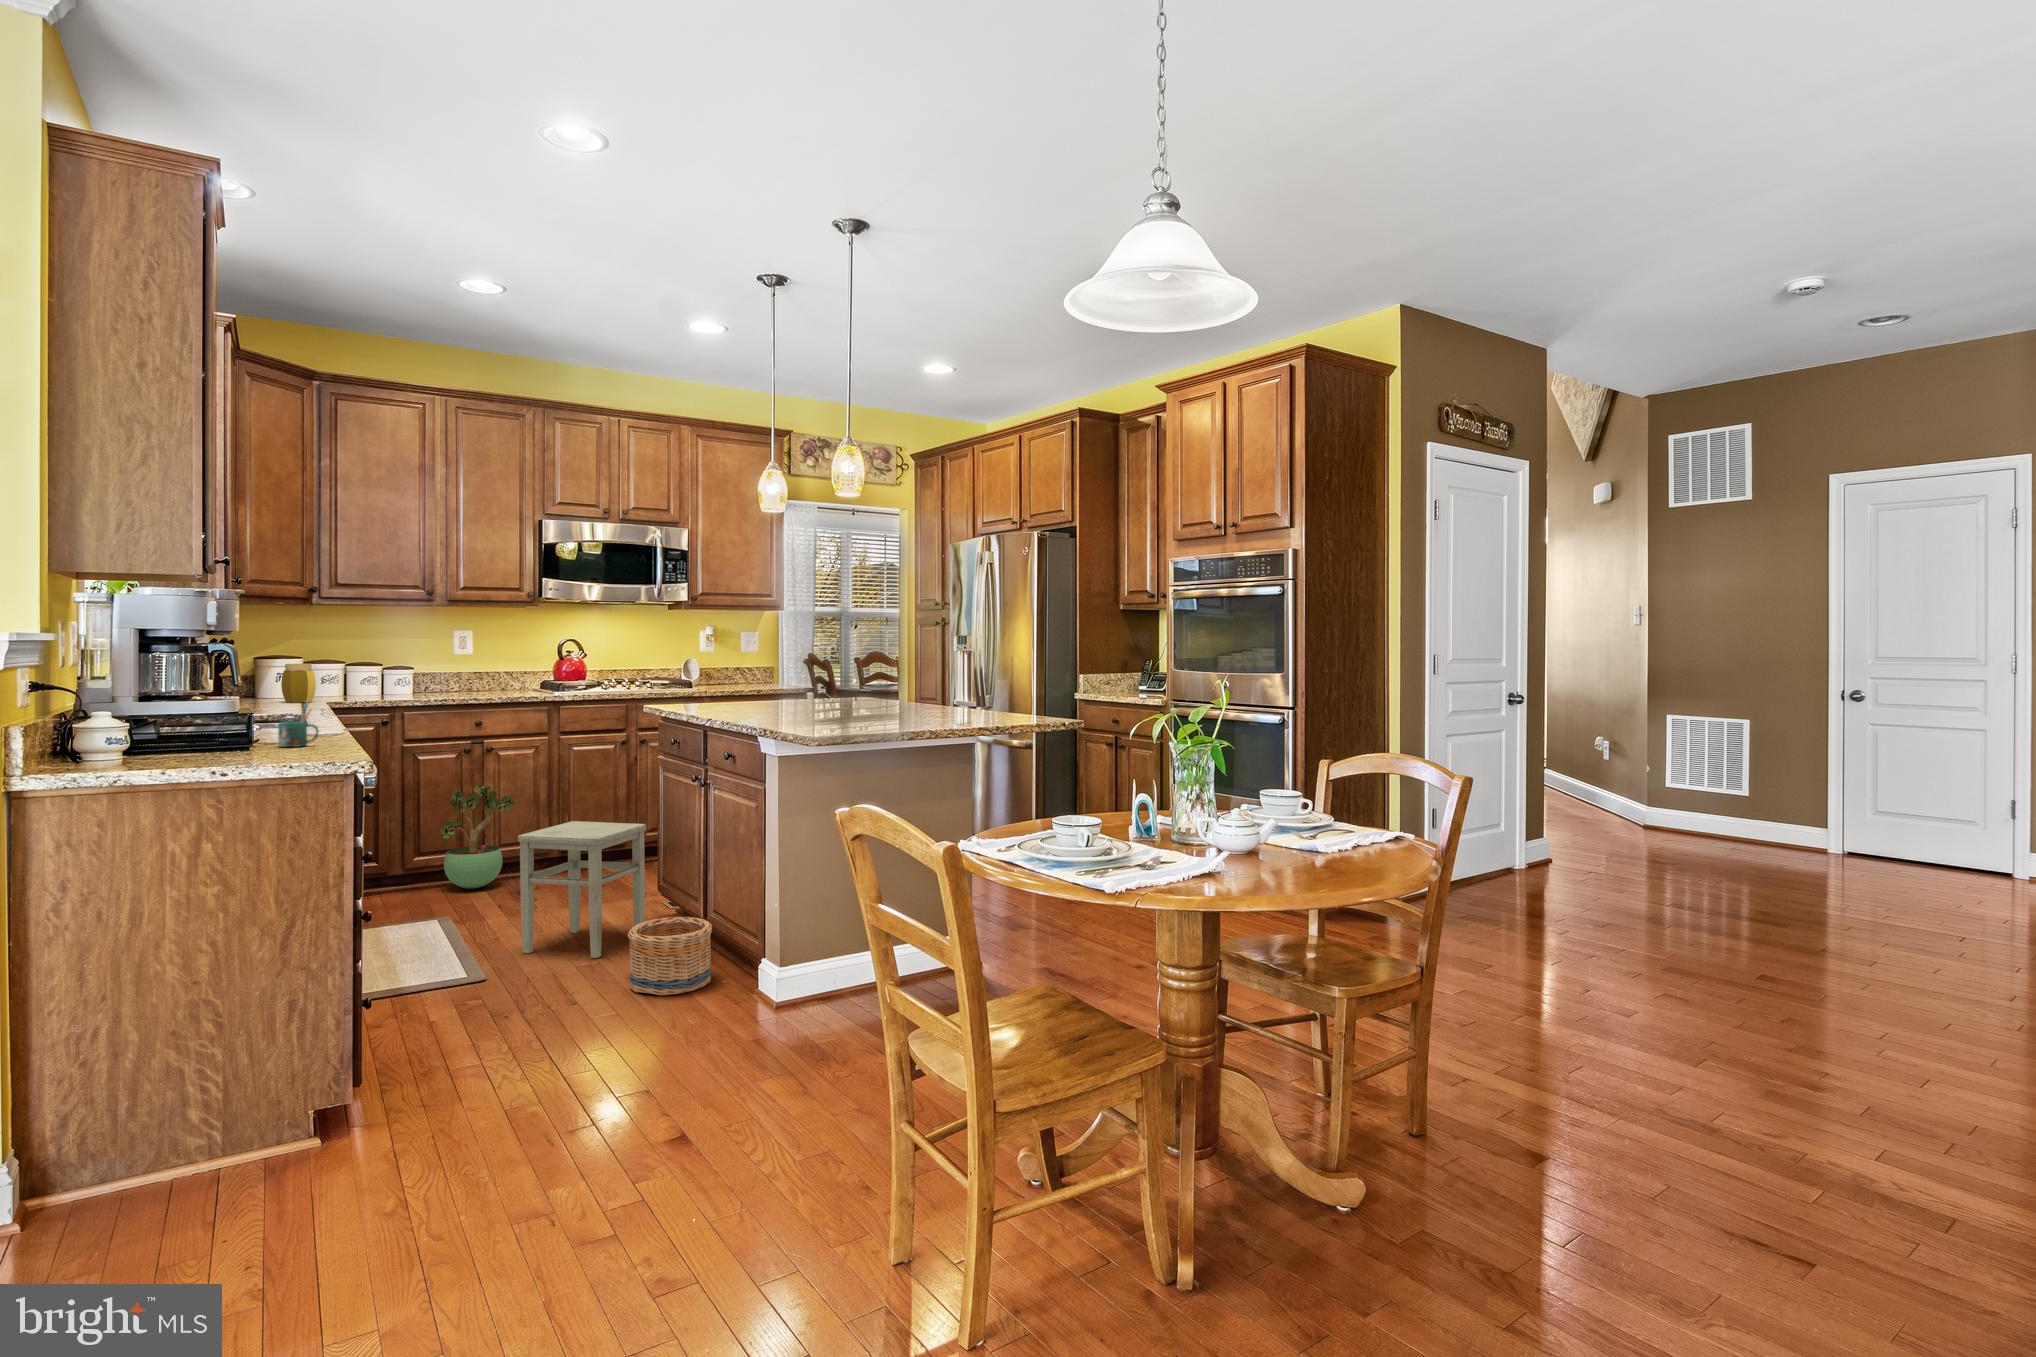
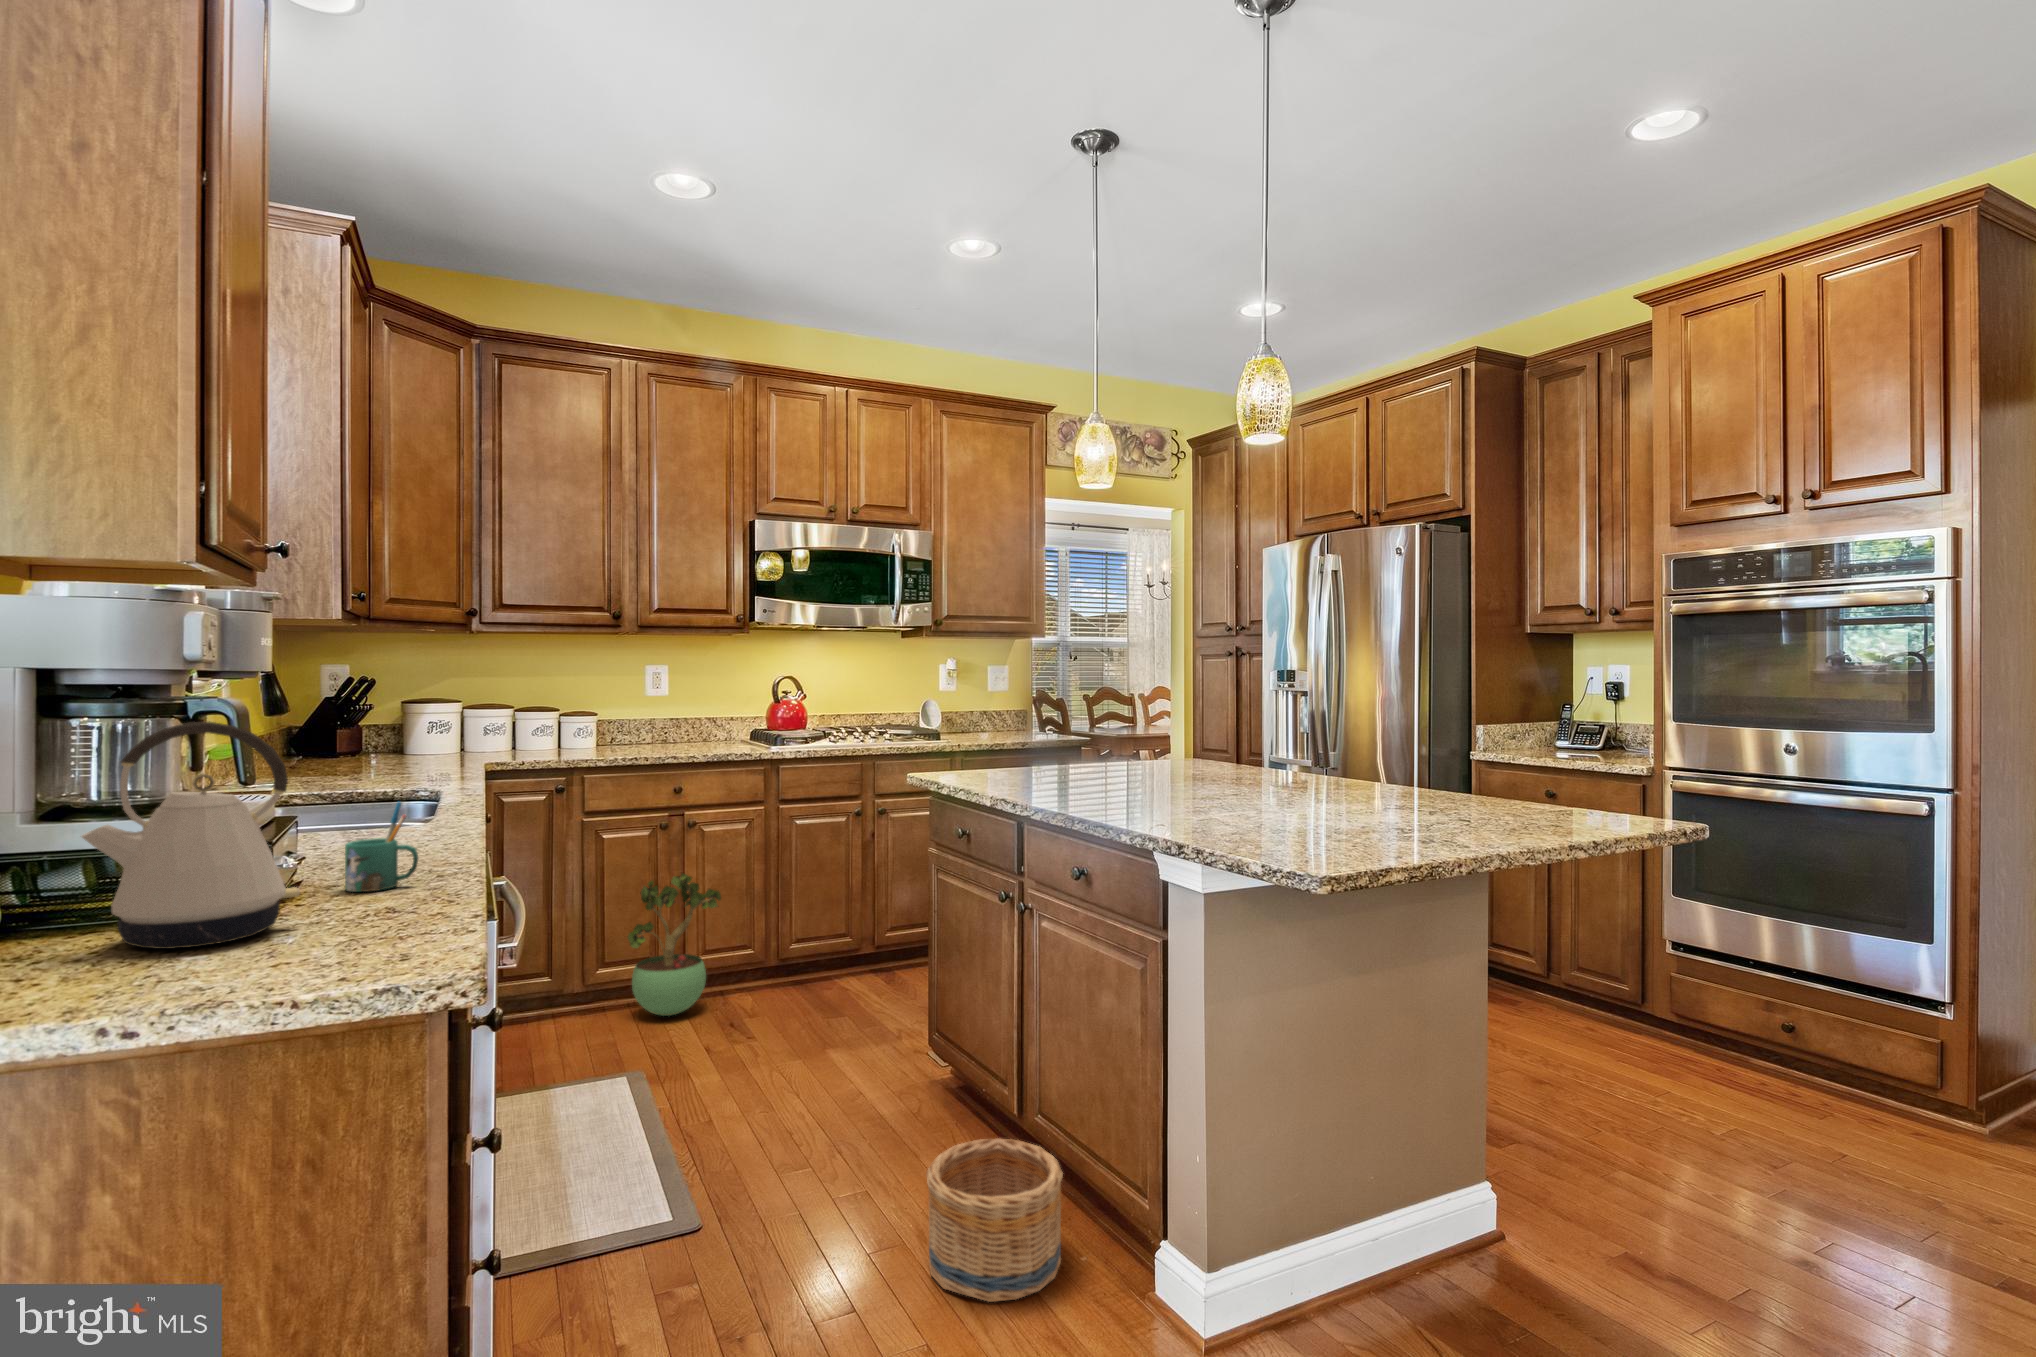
kettle: none [167,655,268,759] -> present [82,721,300,949]
jar: present [281,664,316,703] -> none [435,710,477,762]
stool: present [518,821,646,958] -> none [741,948,922,1184]

